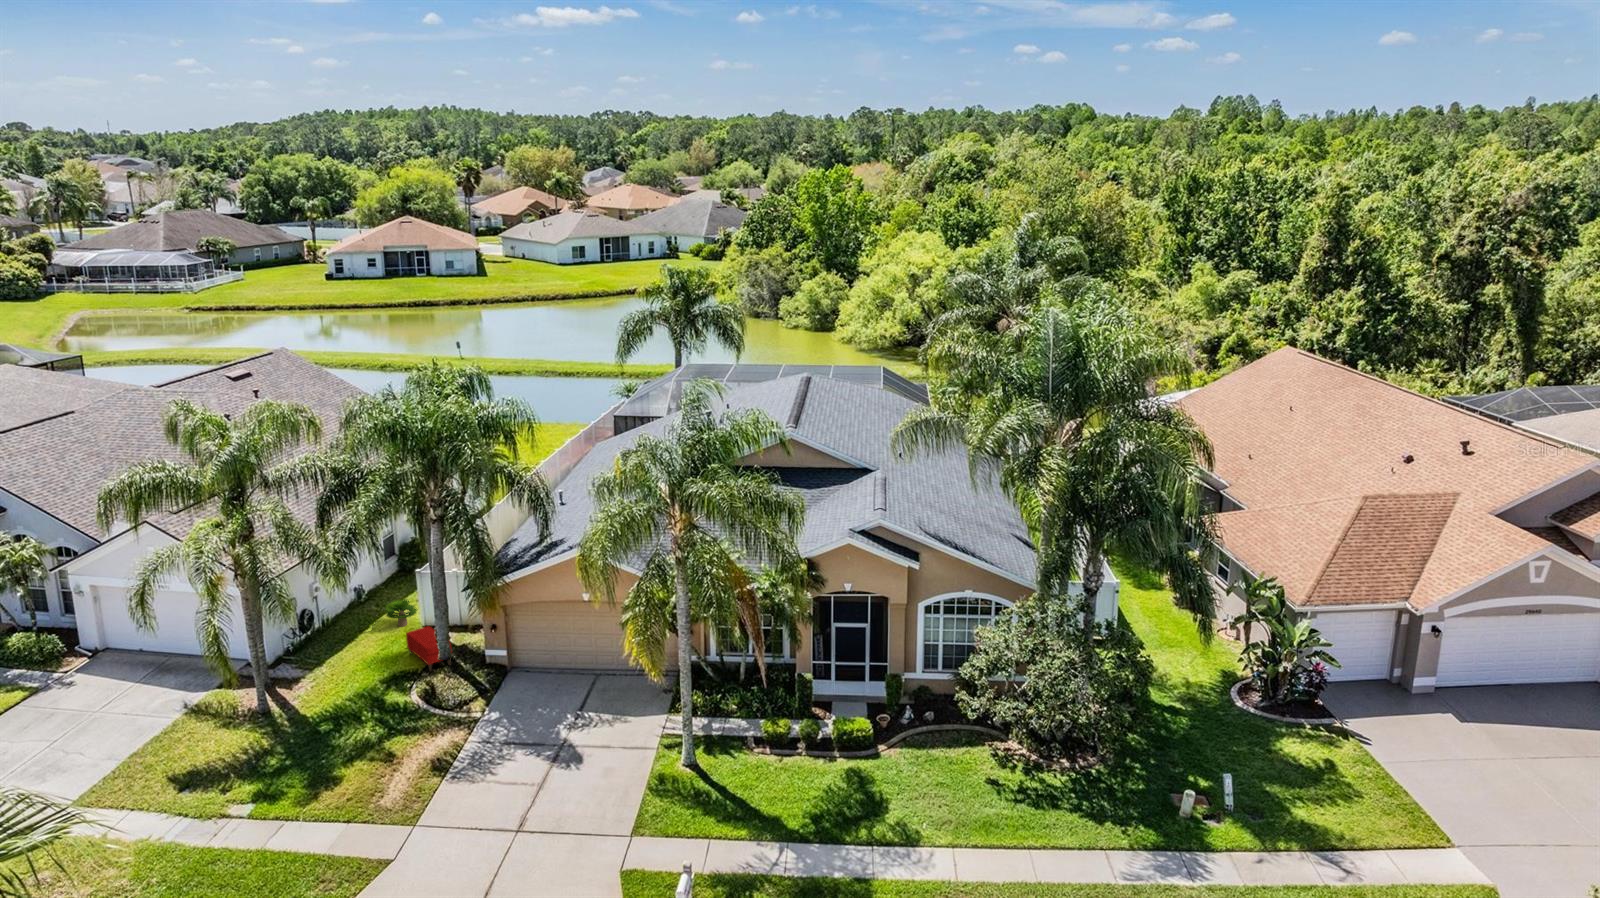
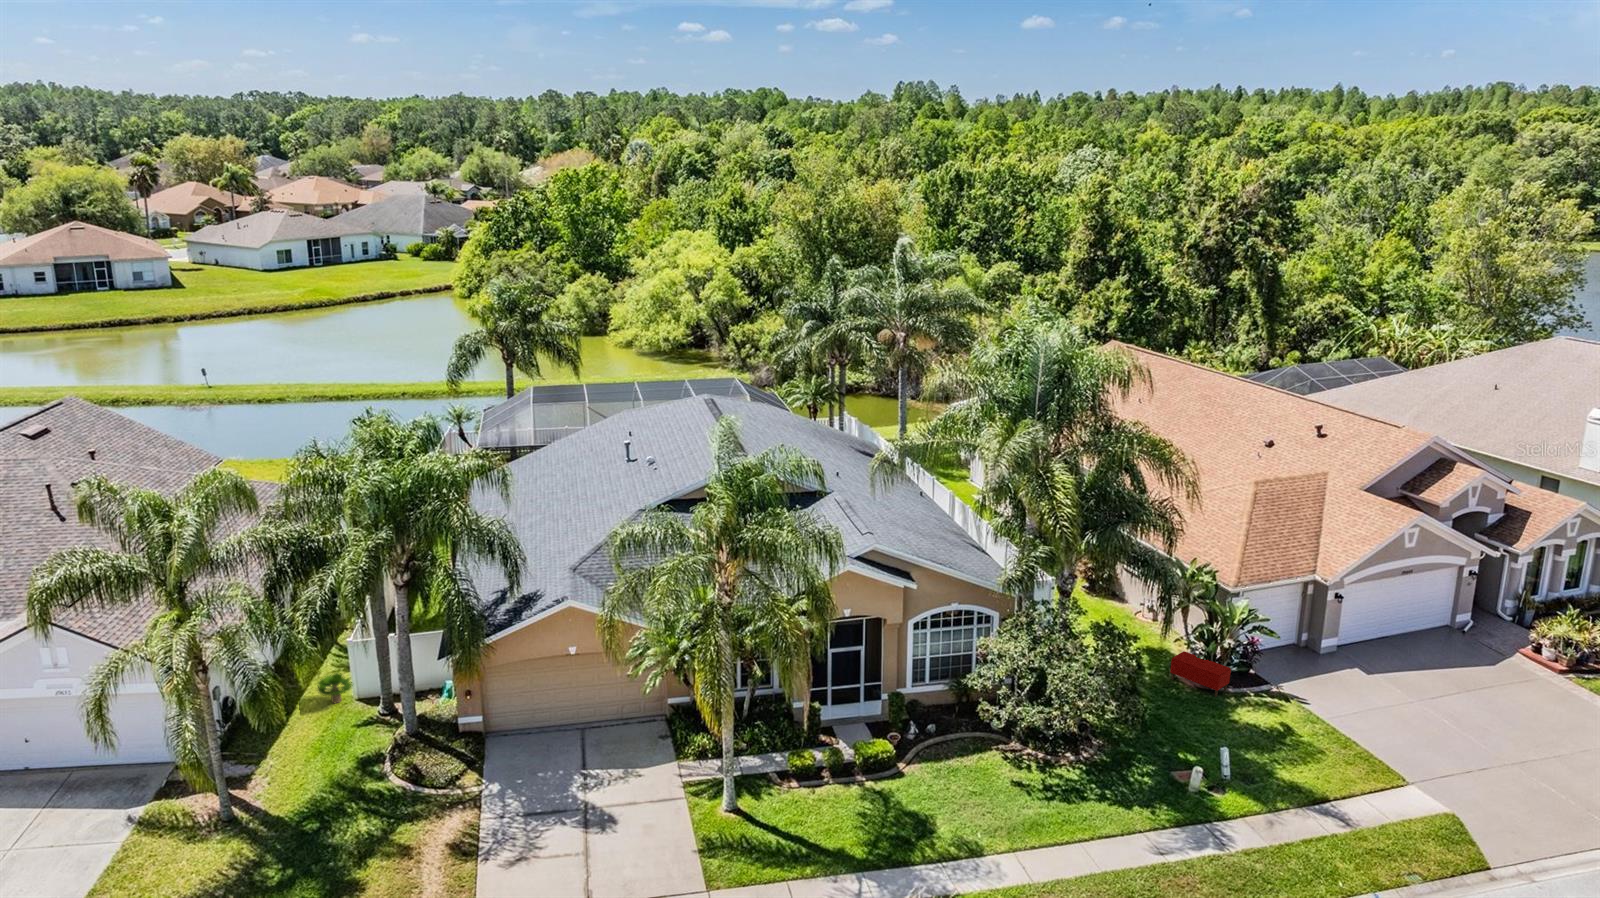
bench: present [406,626,450,671] -> present [1170,651,1231,697]

